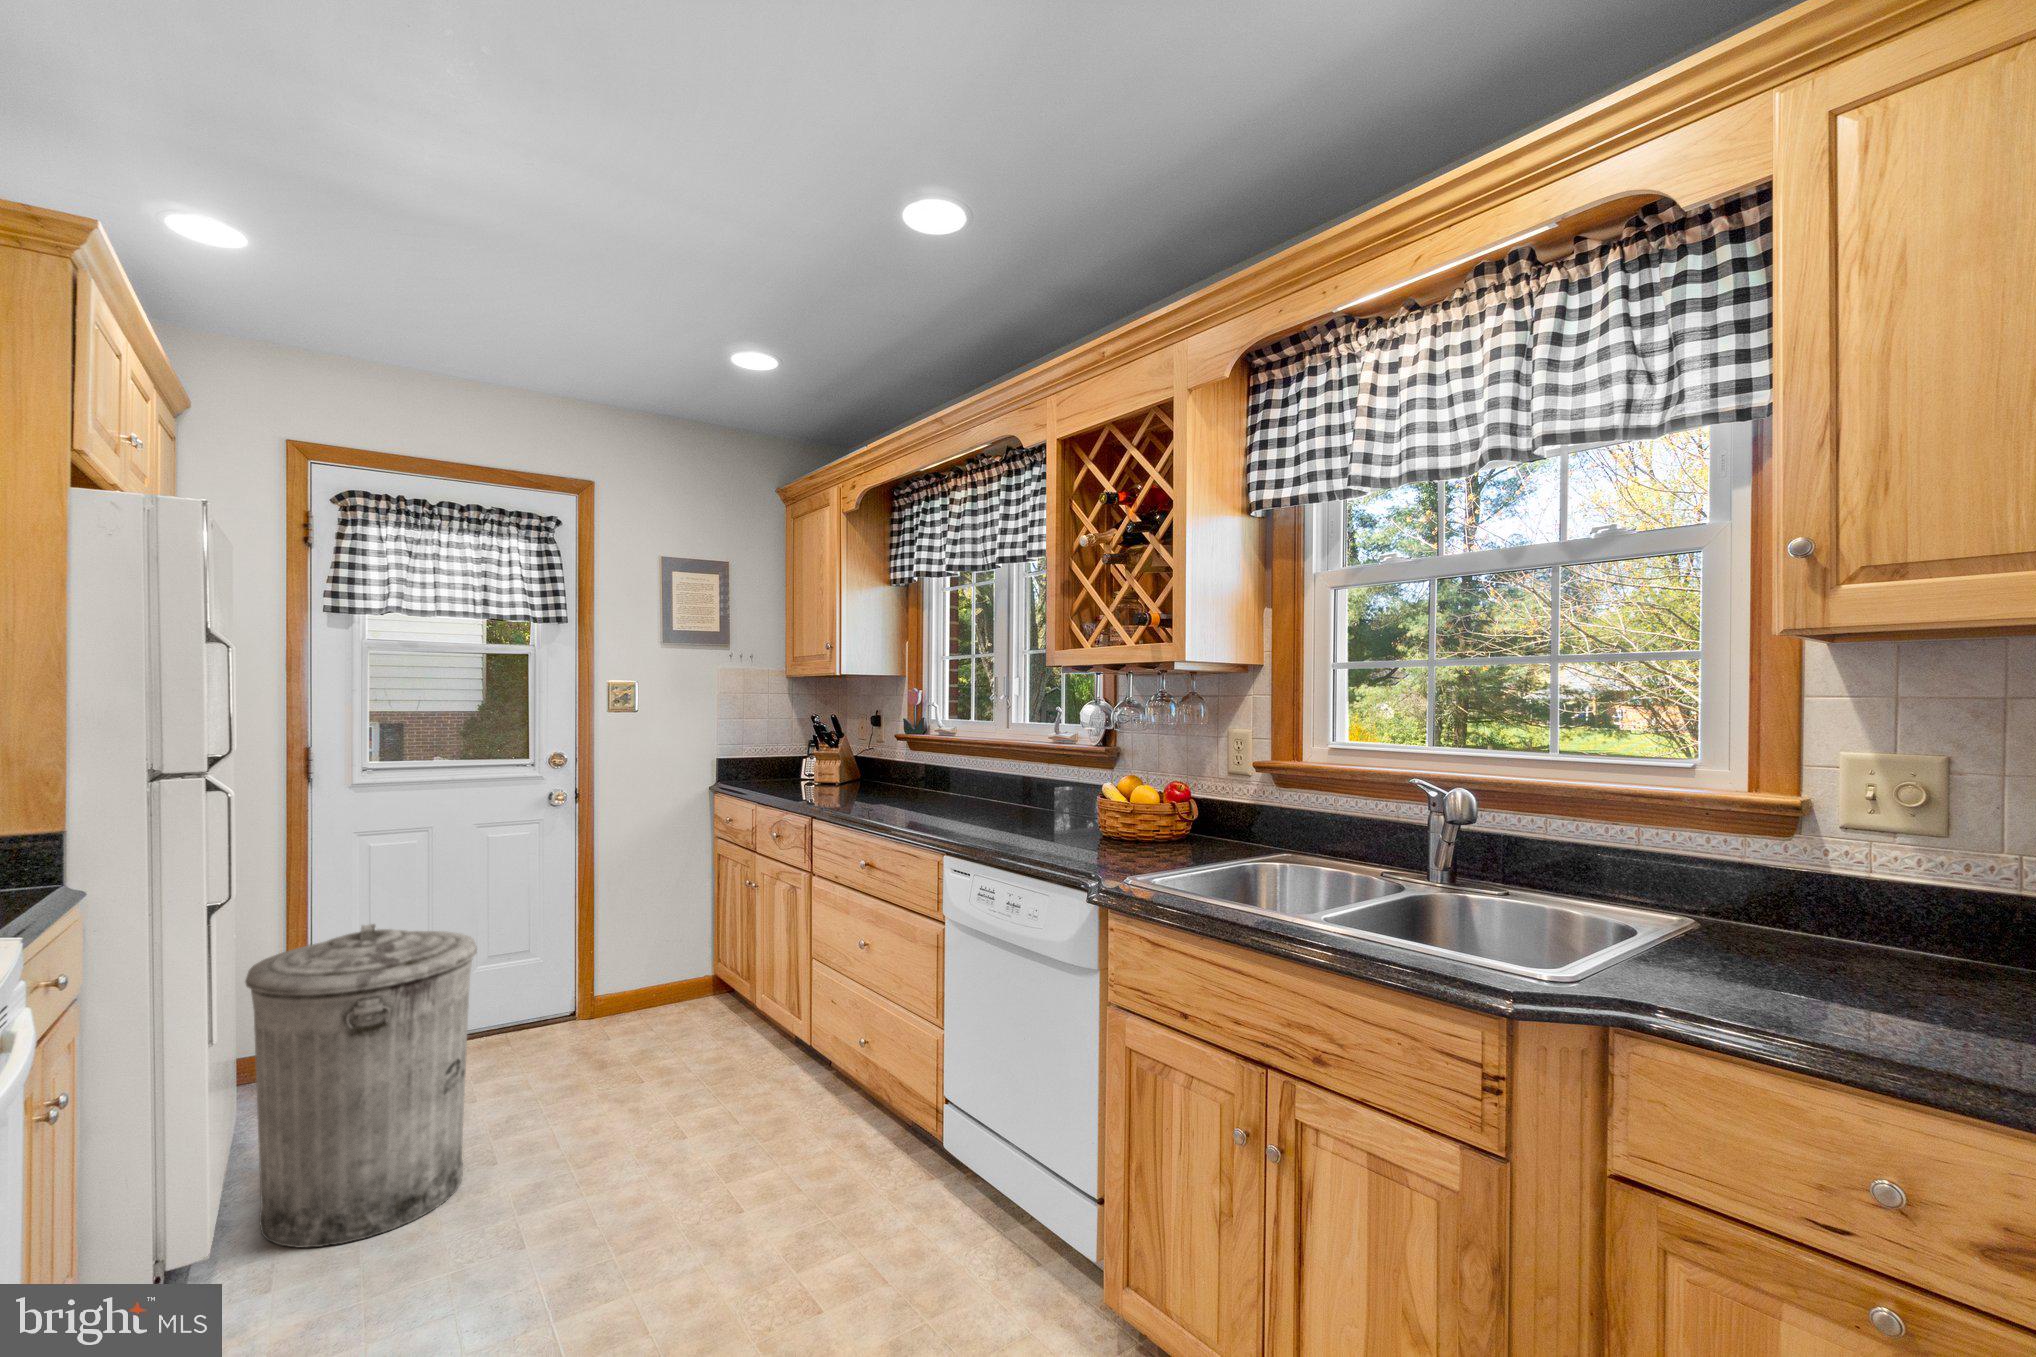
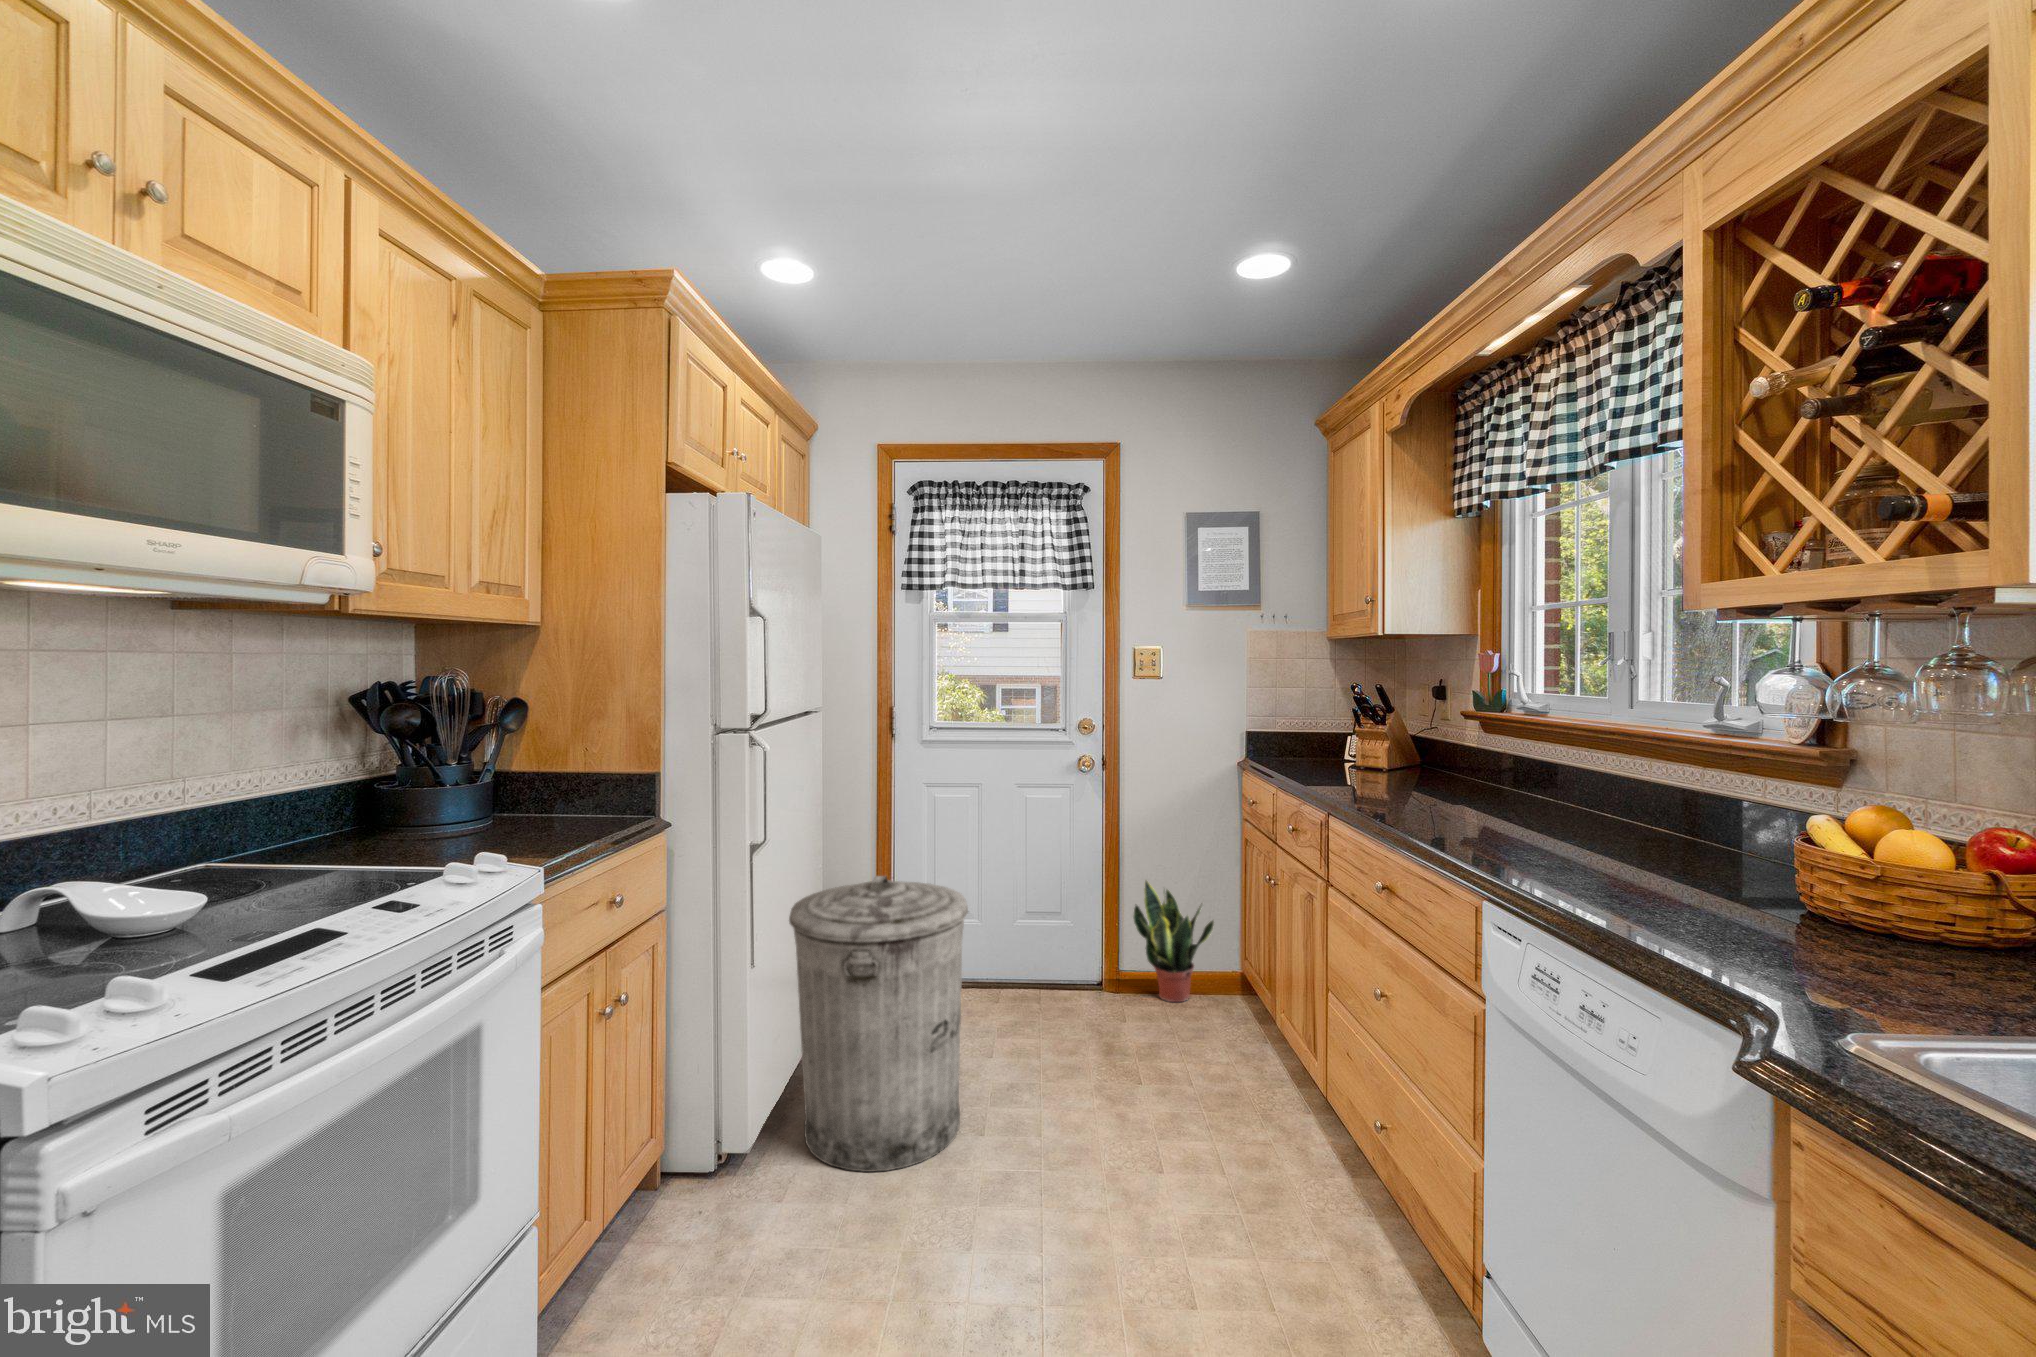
potted plant: none [606,909,689,1025] -> present [1133,881,1214,1002]

